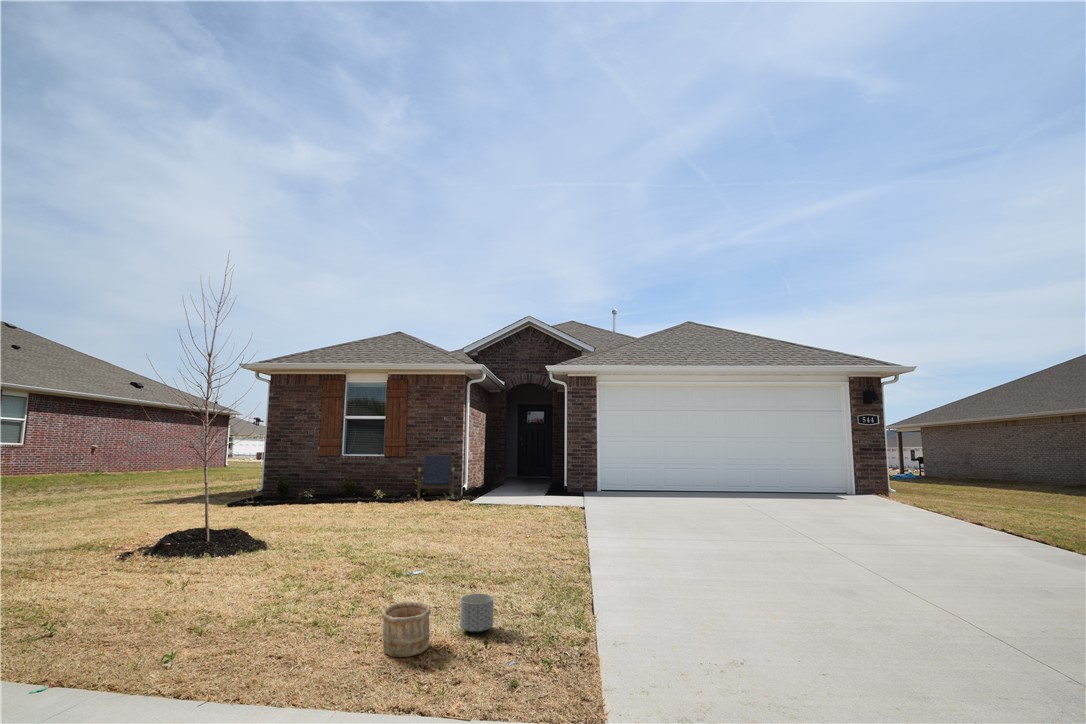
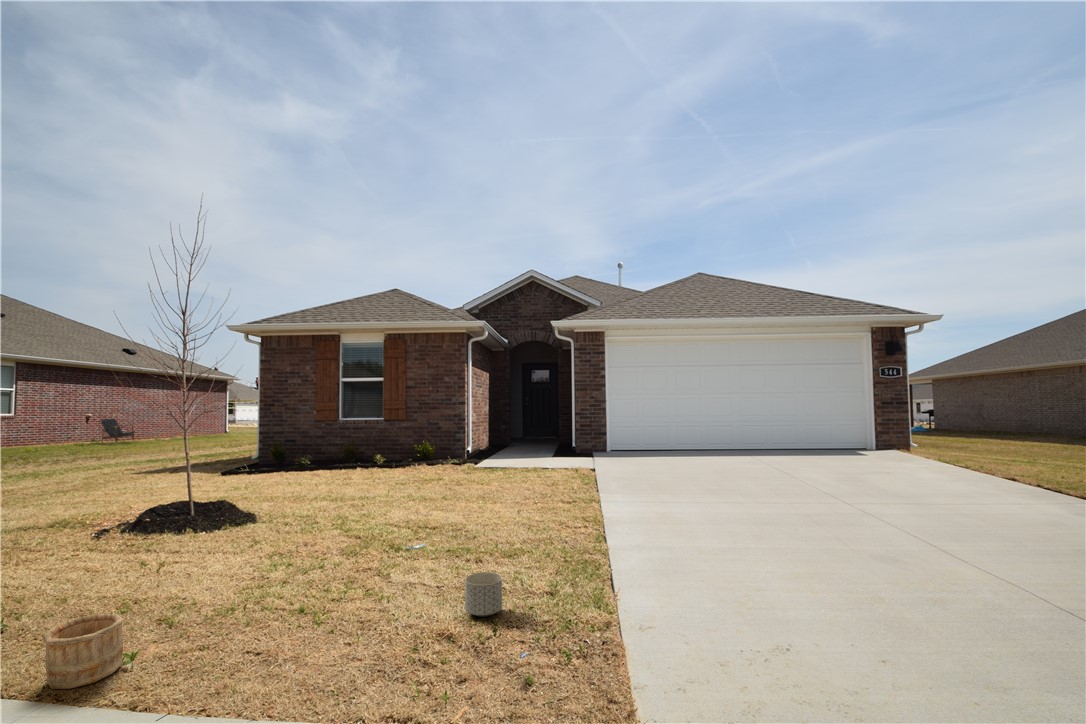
lounge chair: present [418,456,455,498] -> present [101,419,135,443]
wooden bucket: present [382,602,431,657] -> present [43,614,124,689]

